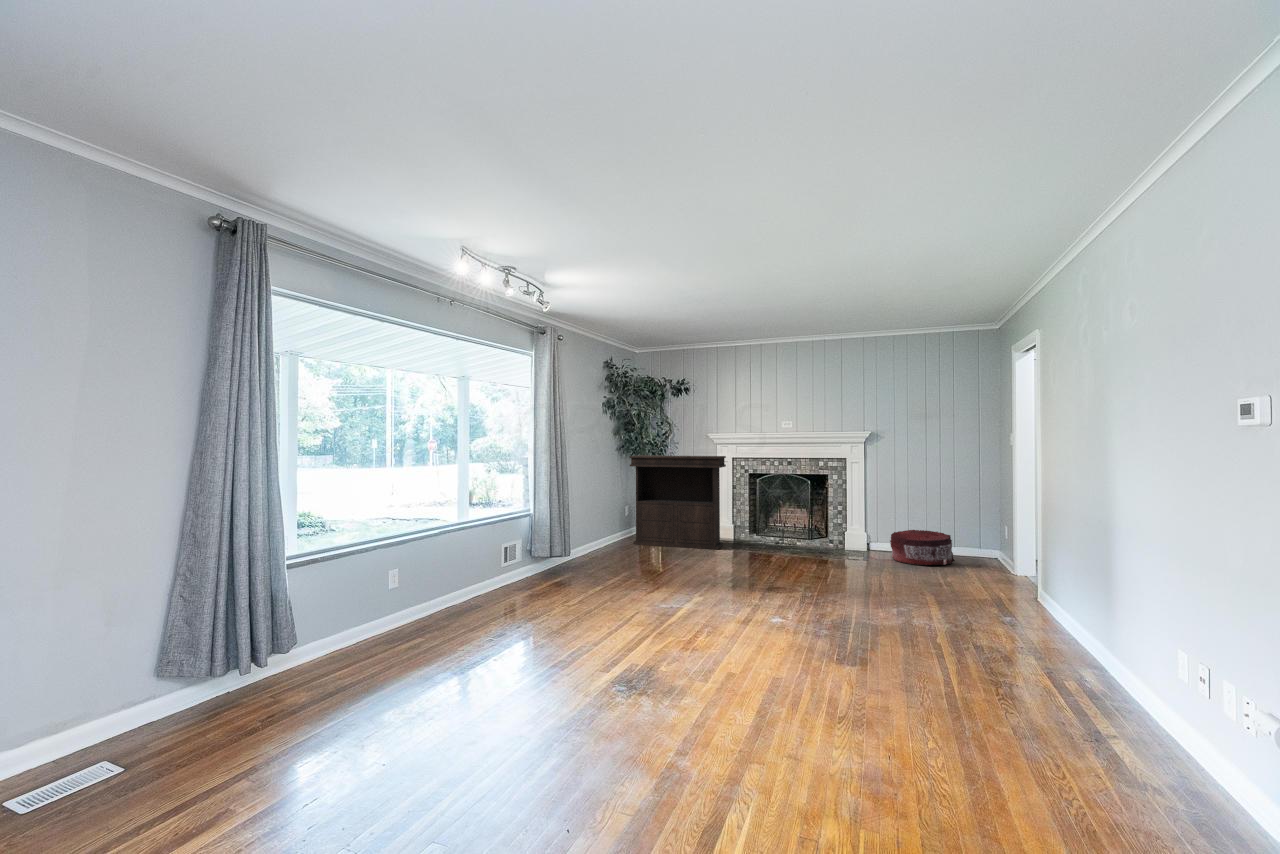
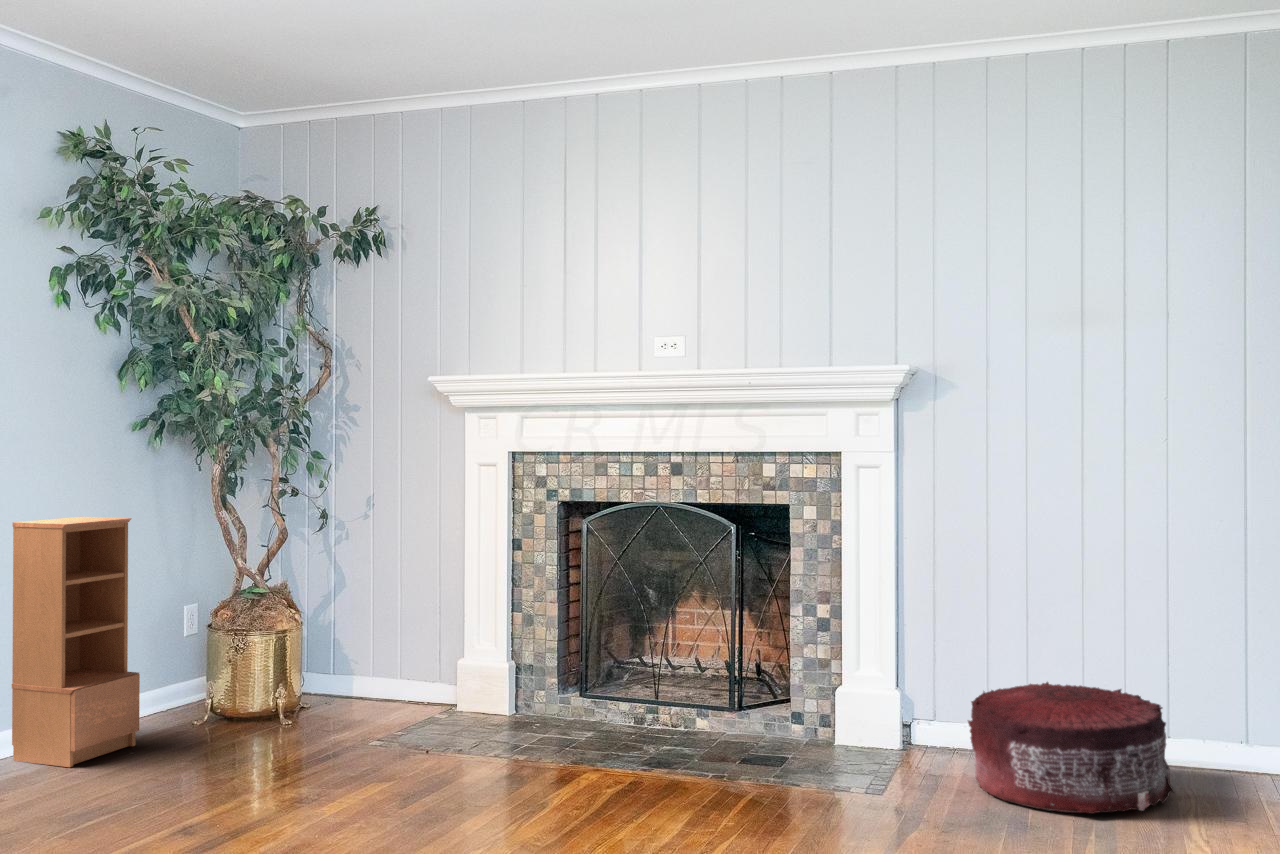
console table: present [630,455,726,550] -> none [165,445,474,749]
bookcase: none [596,478,628,552] -> present [12,517,140,767]

